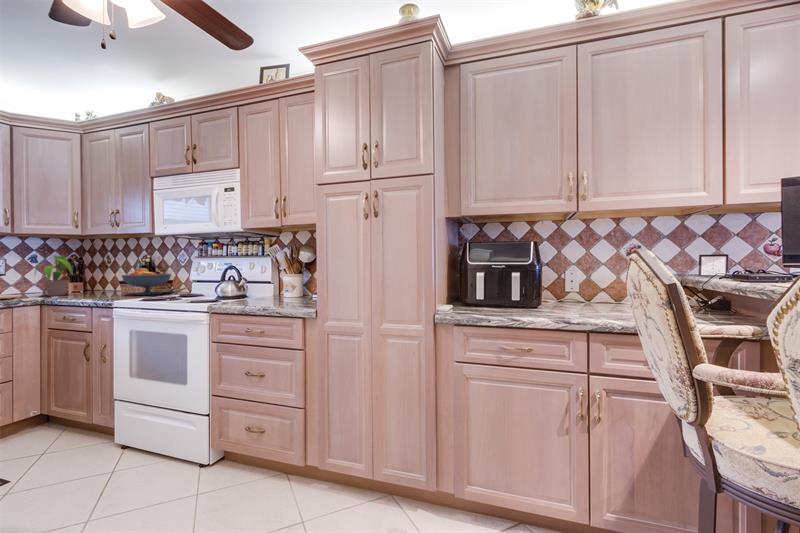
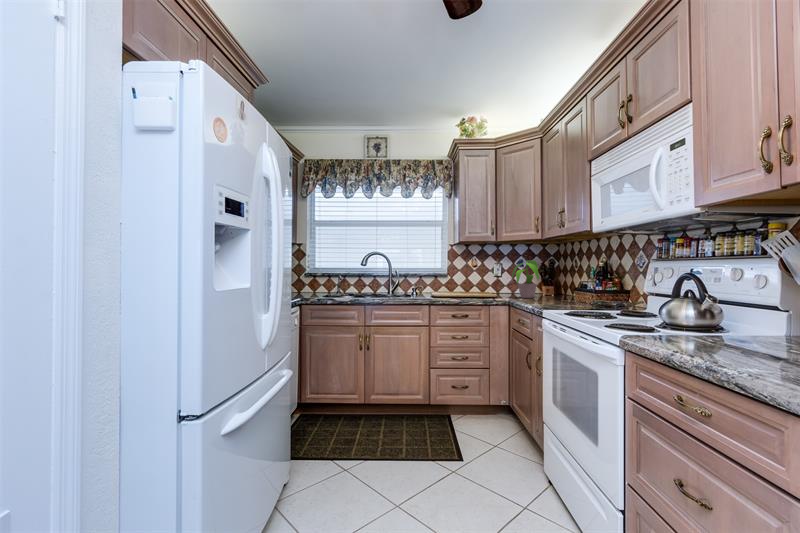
fruit bowl: present [122,268,171,295] -> none [568,273,626,307]

